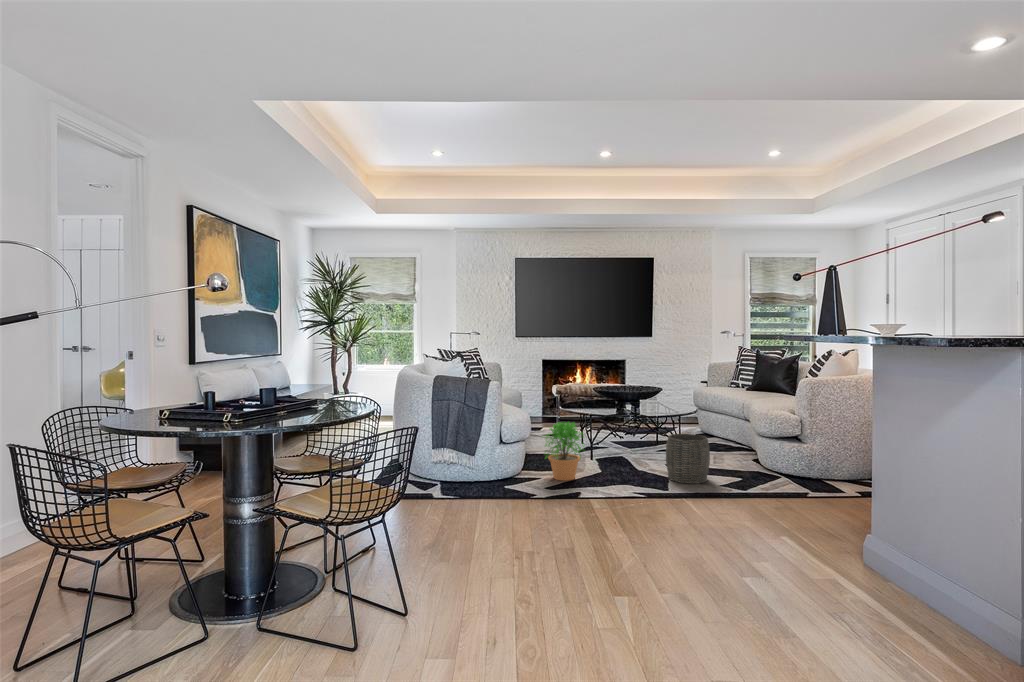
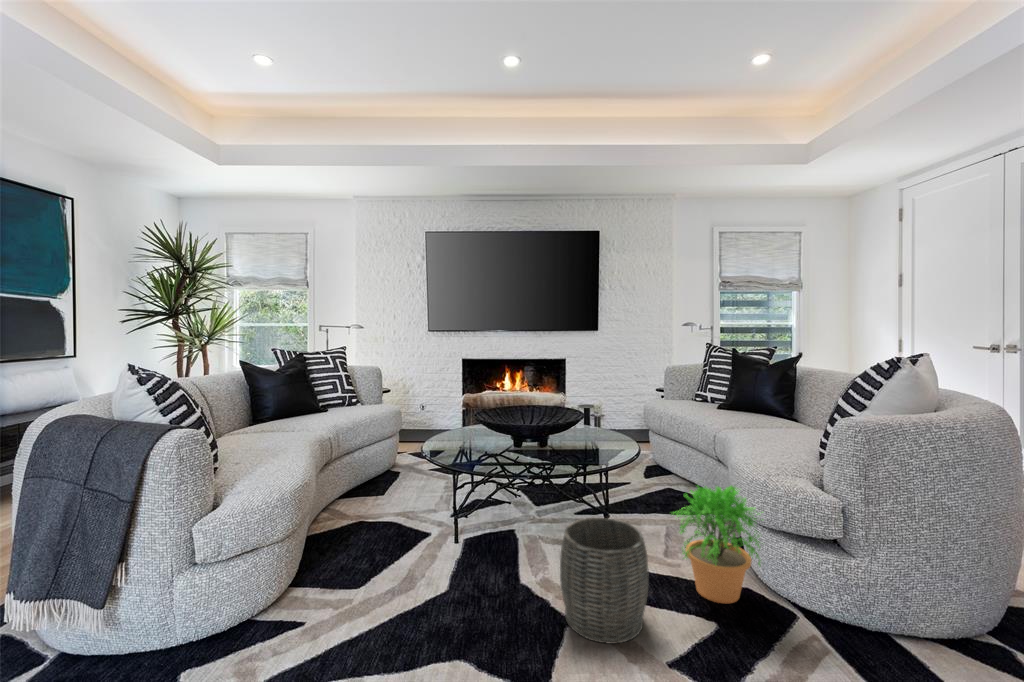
potted plant: present [545,422,581,481] -> present [675,486,761,603]

